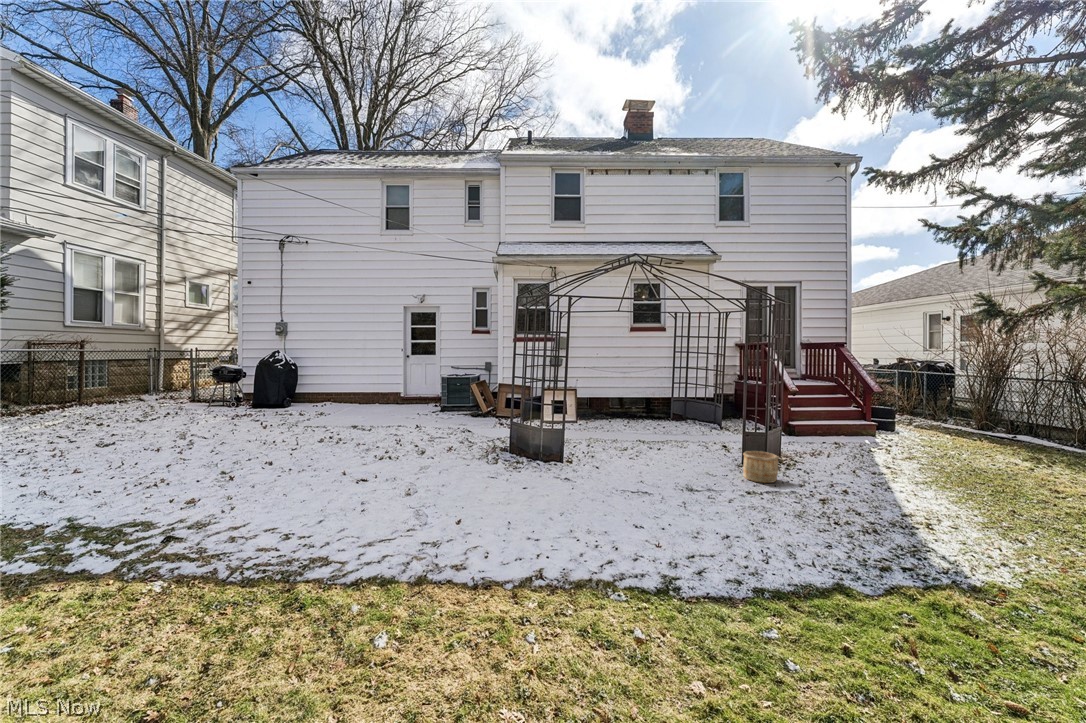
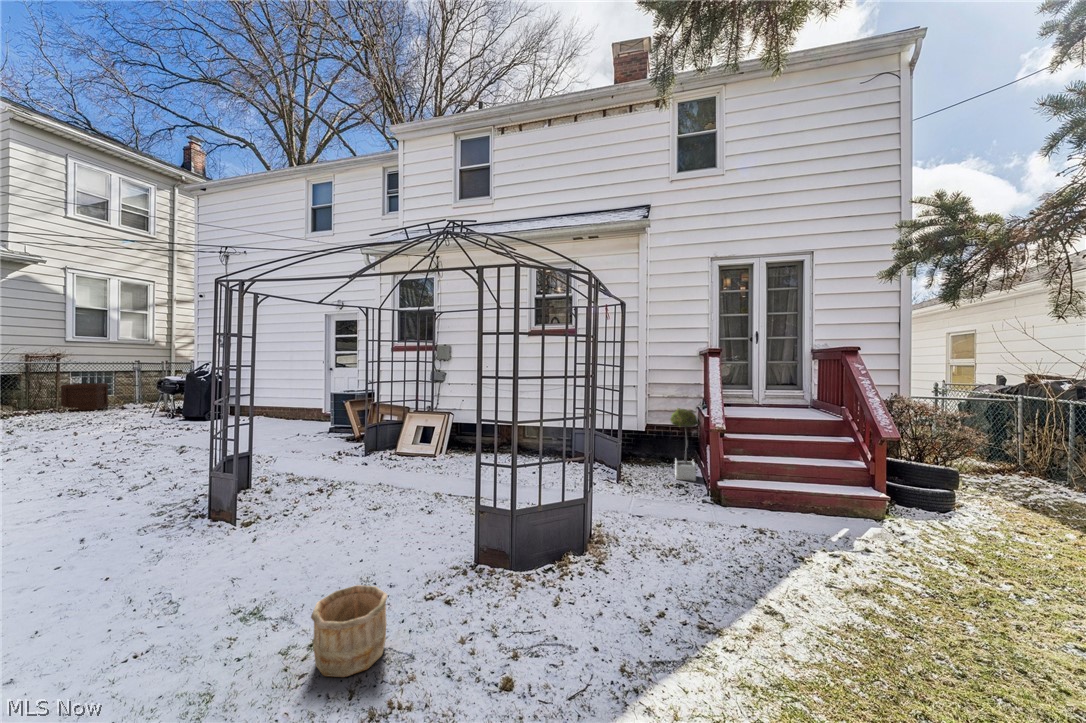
wooden crate: none [73,372,113,403] -> present [61,383,108,411]
potted tree: none [738,379,758,425] -> present [670,408,699,481]

